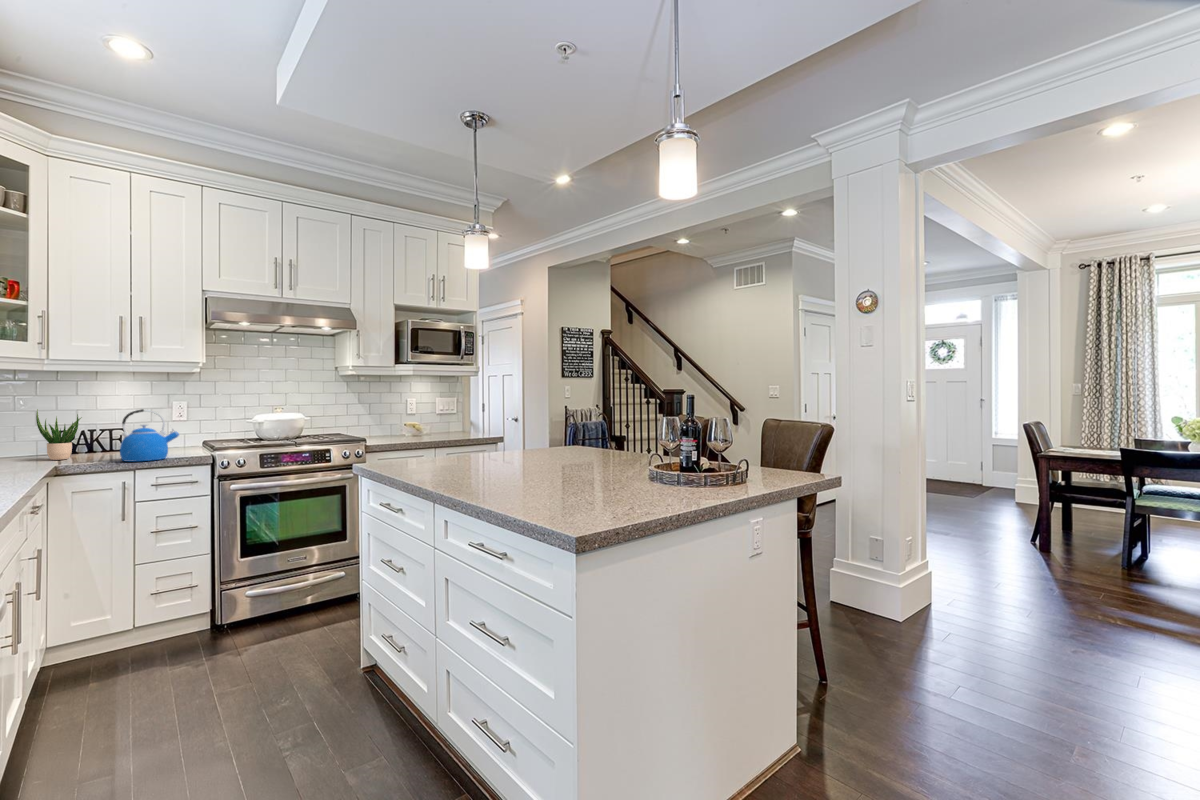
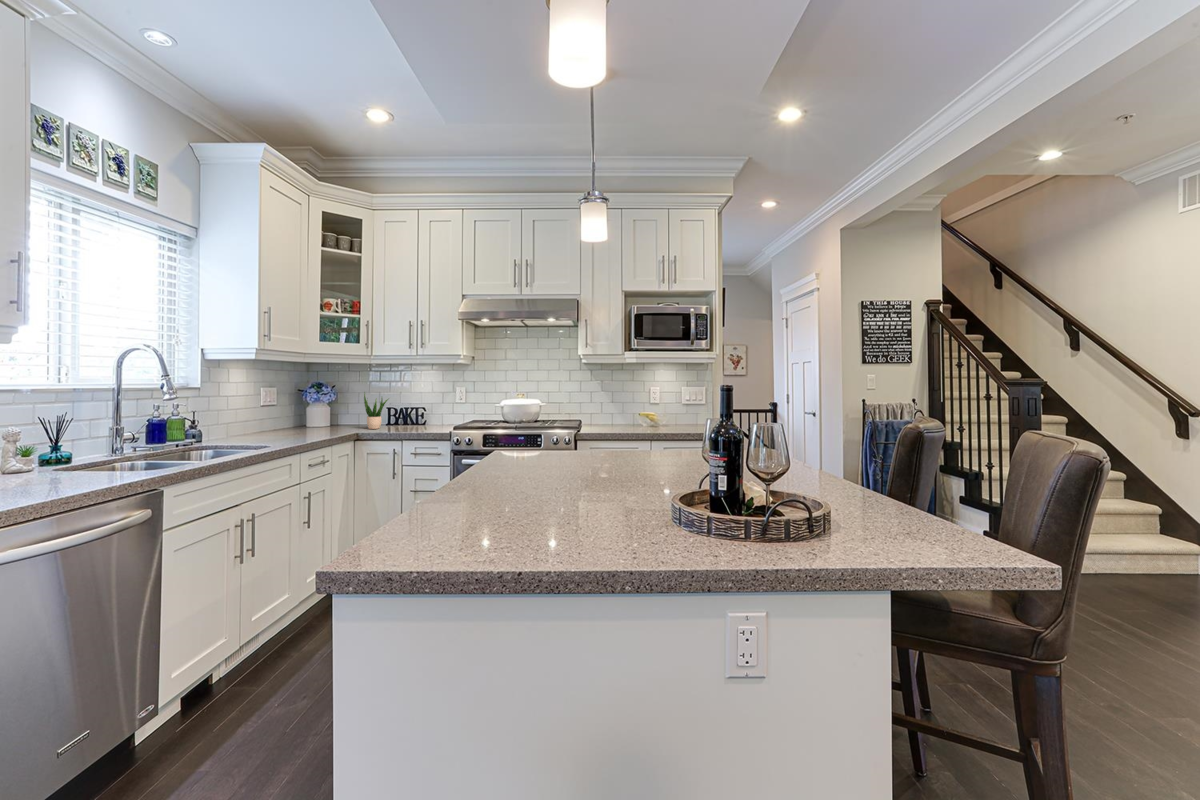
kettle: present [120,409,179,462] -> none [394,393,432,435]

